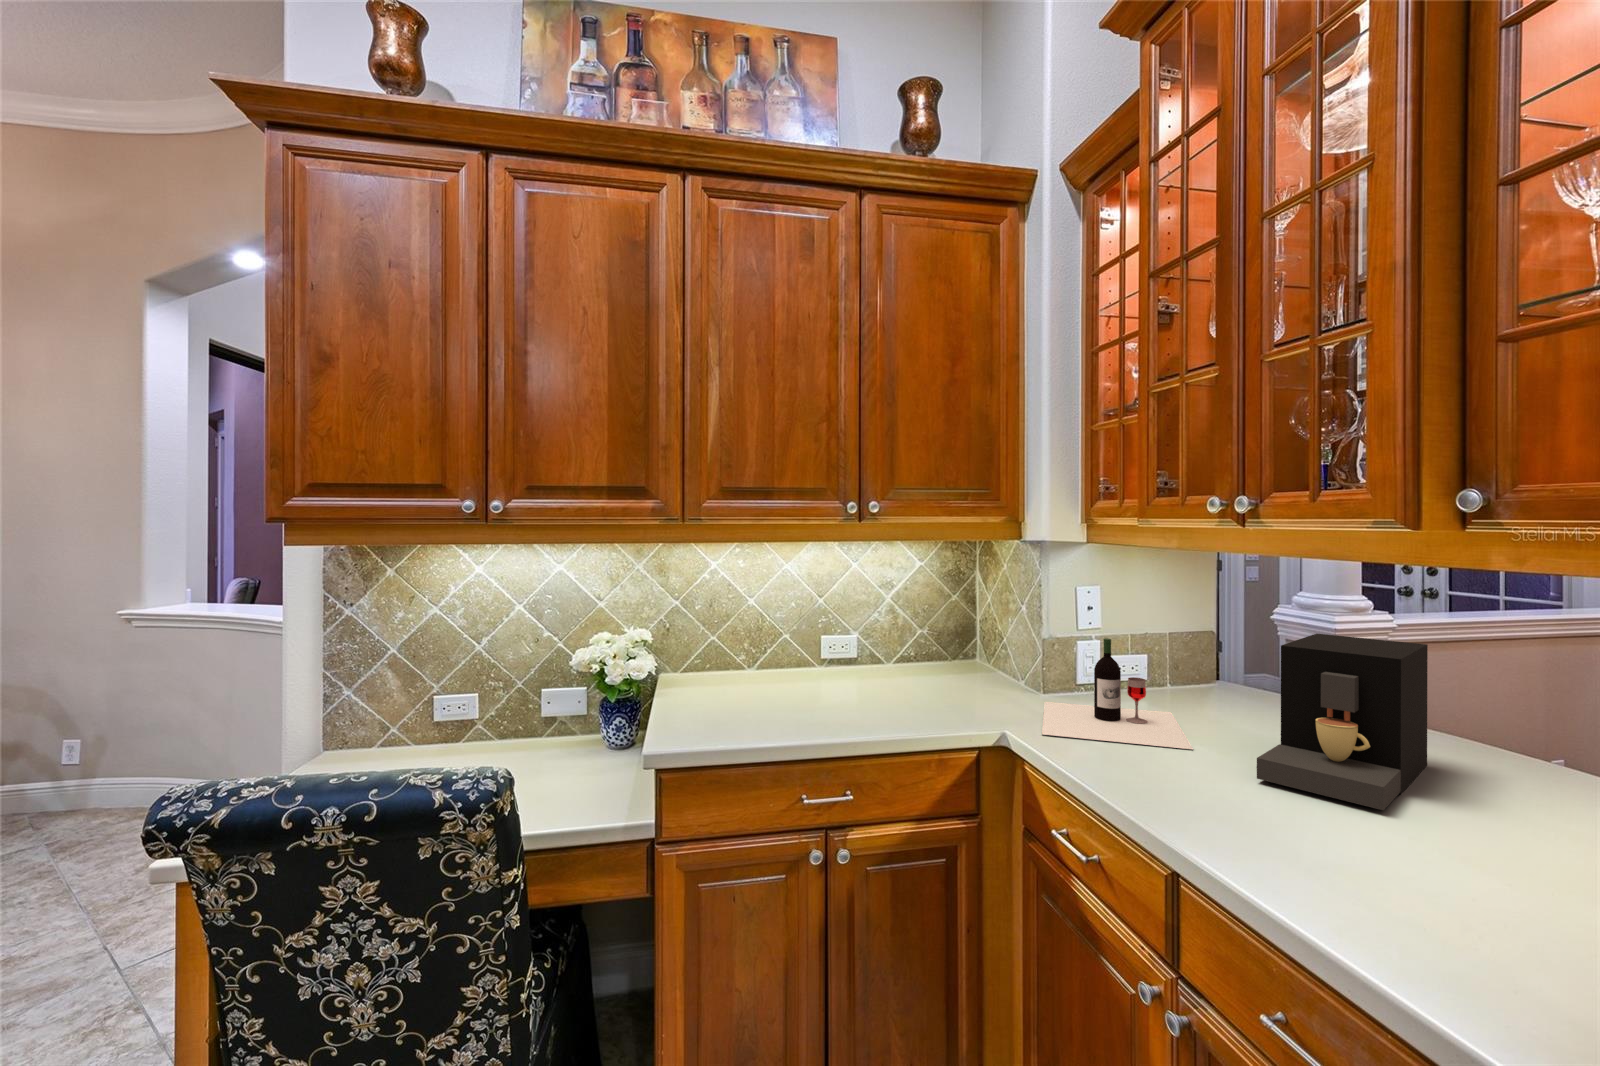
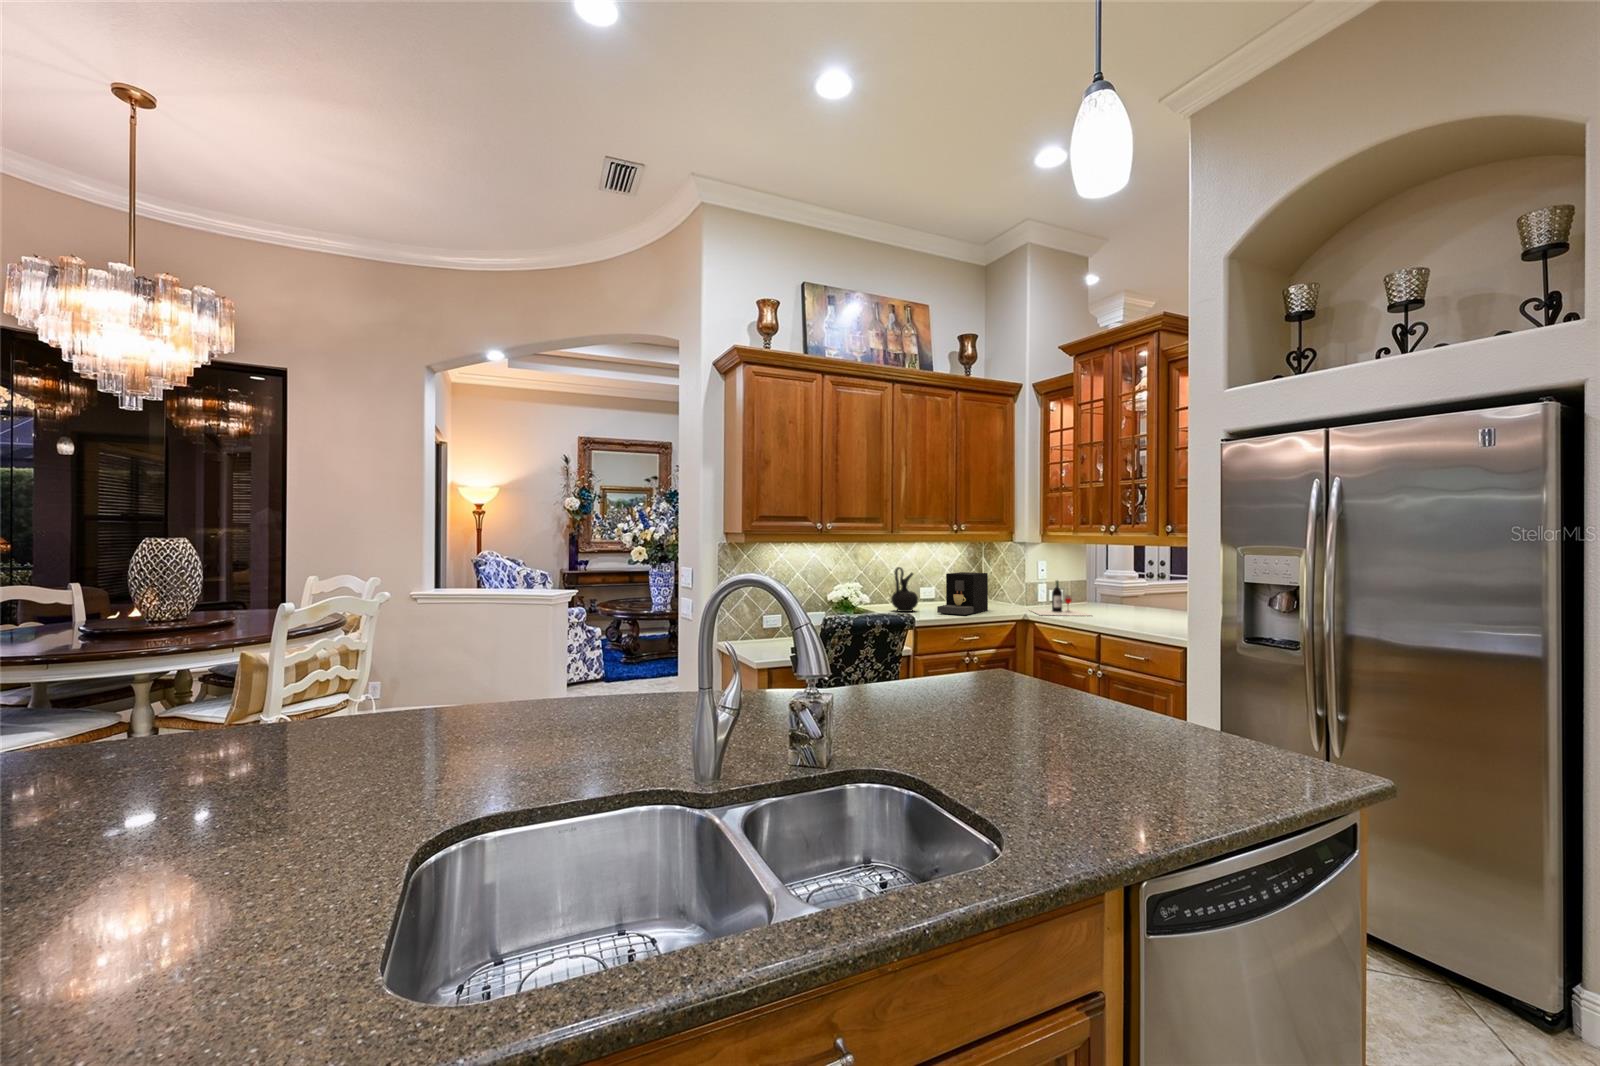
ceramic jug: none [732,595,789,693] -> present [891,567,918,612]
coffee maker: present [1257,634,1428,810] -> present [937,572,988,615]

